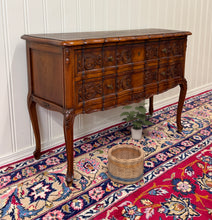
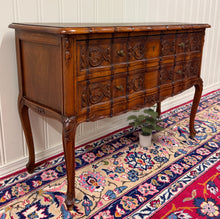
basket: present [107,144,145,184] -> none [116,156,161,207]

